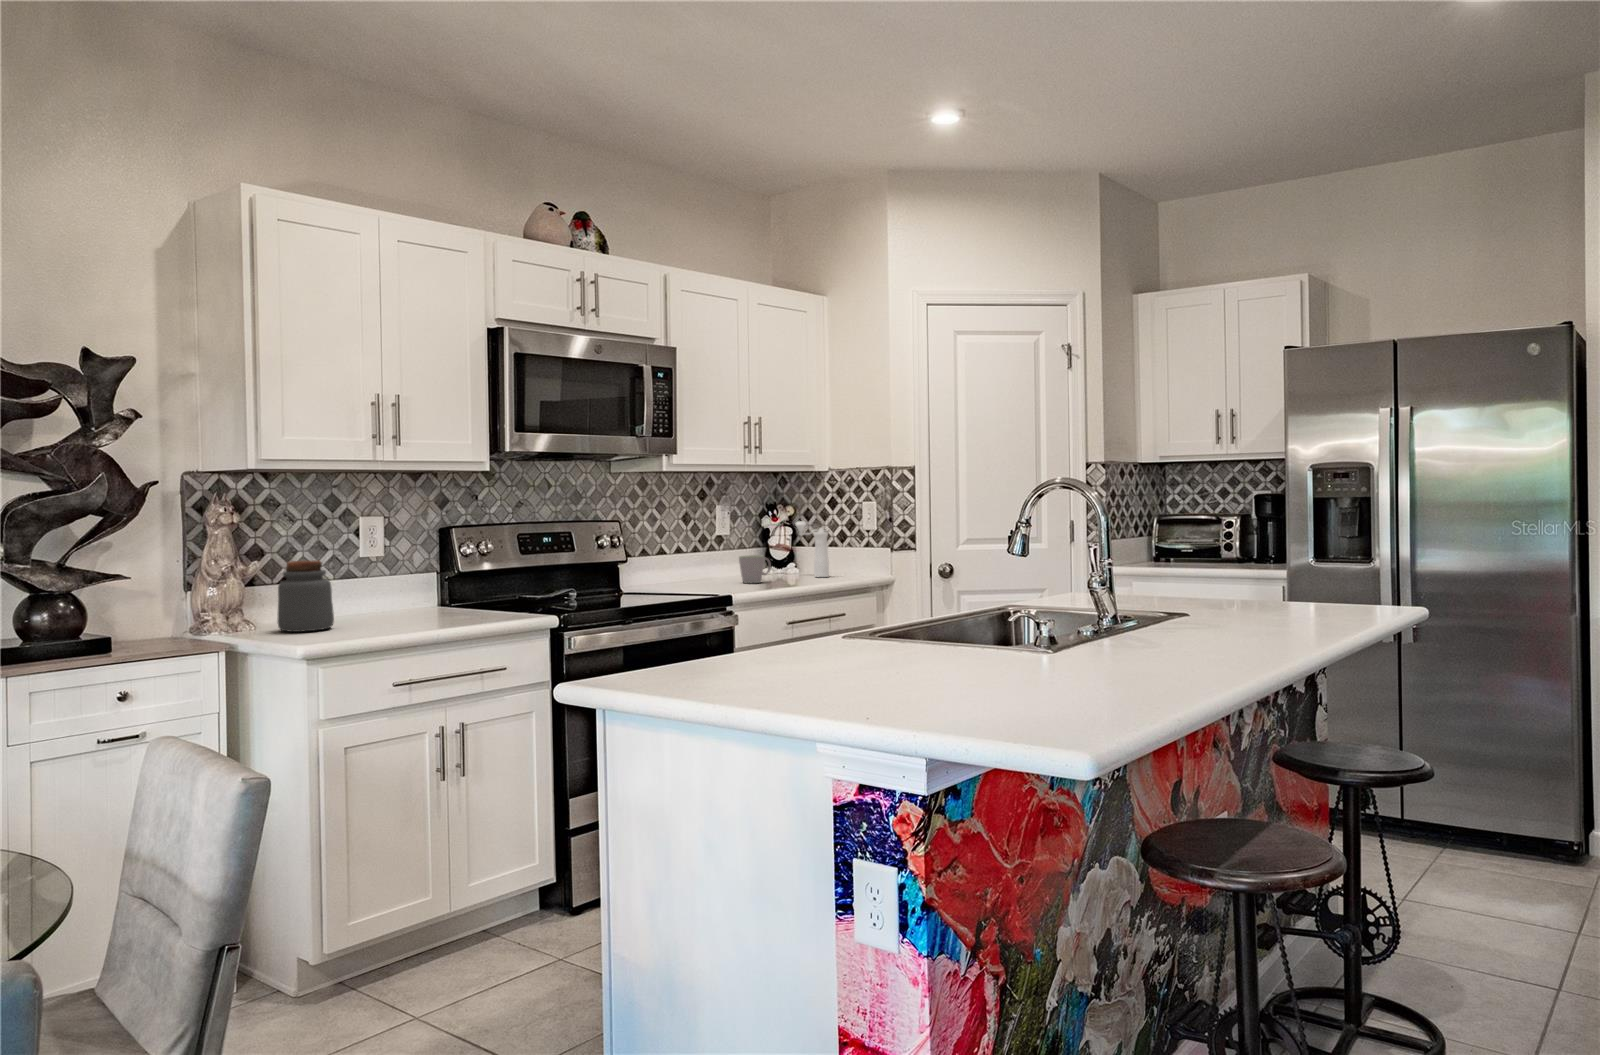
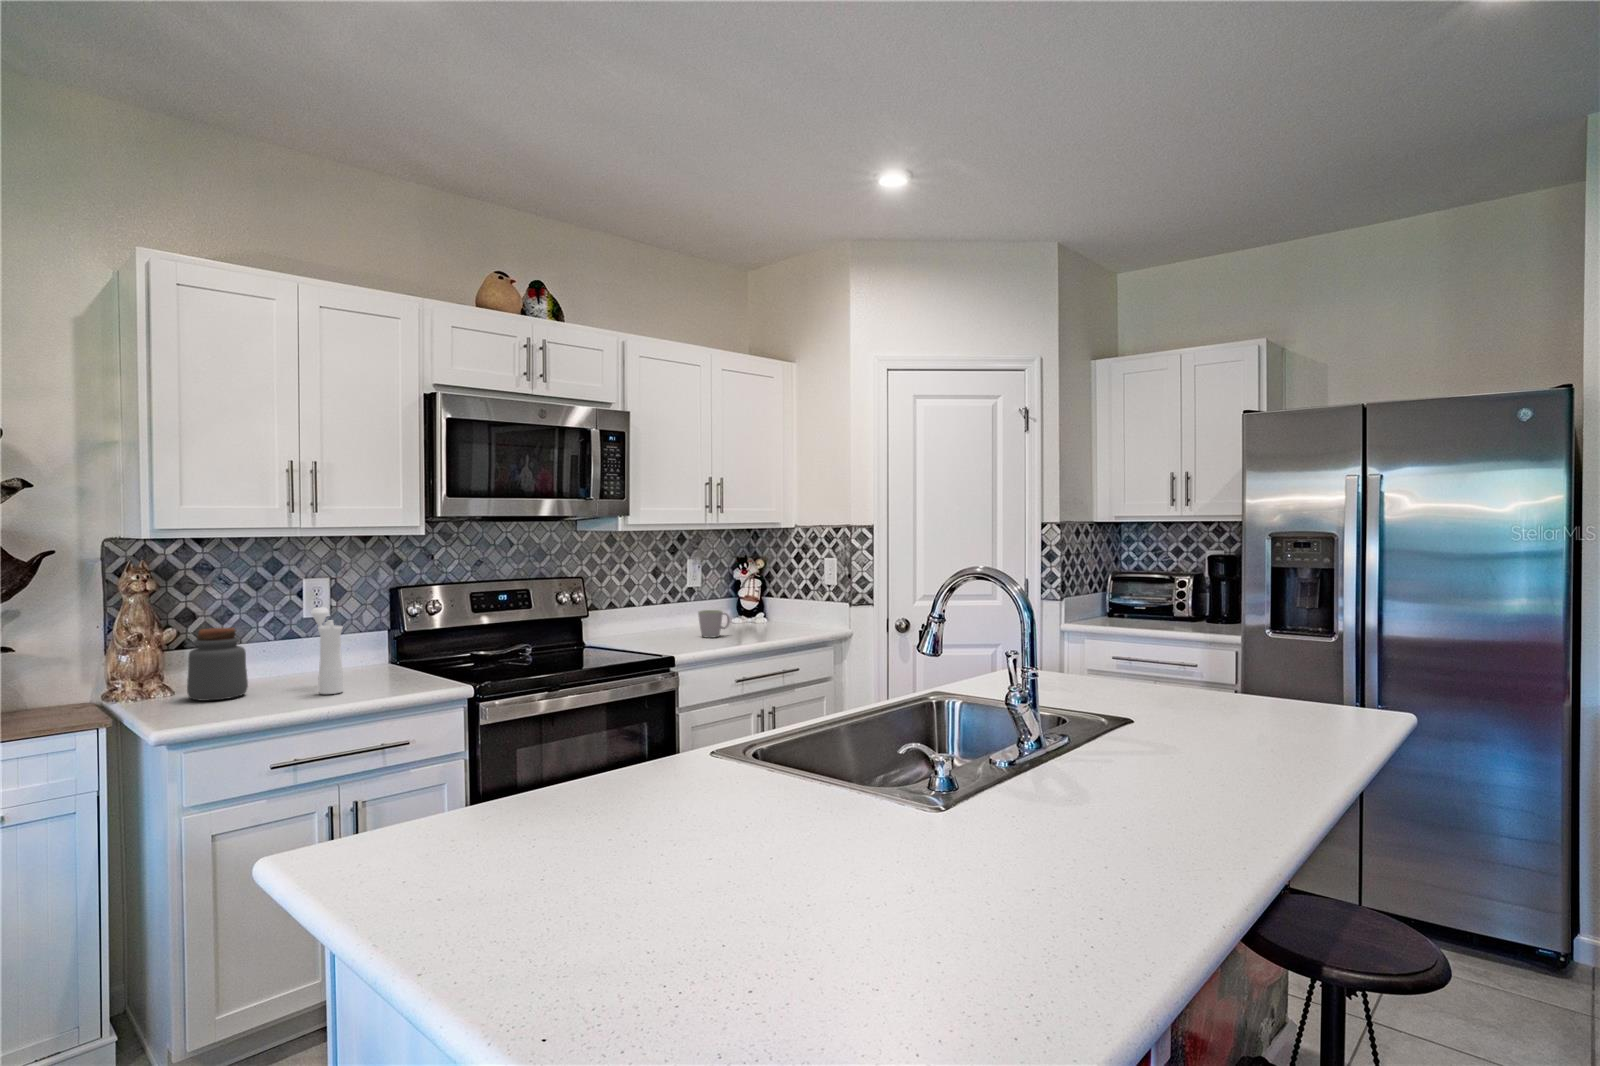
pepper mill: present [796,521,829,577] -> present [311,608,343,694]

